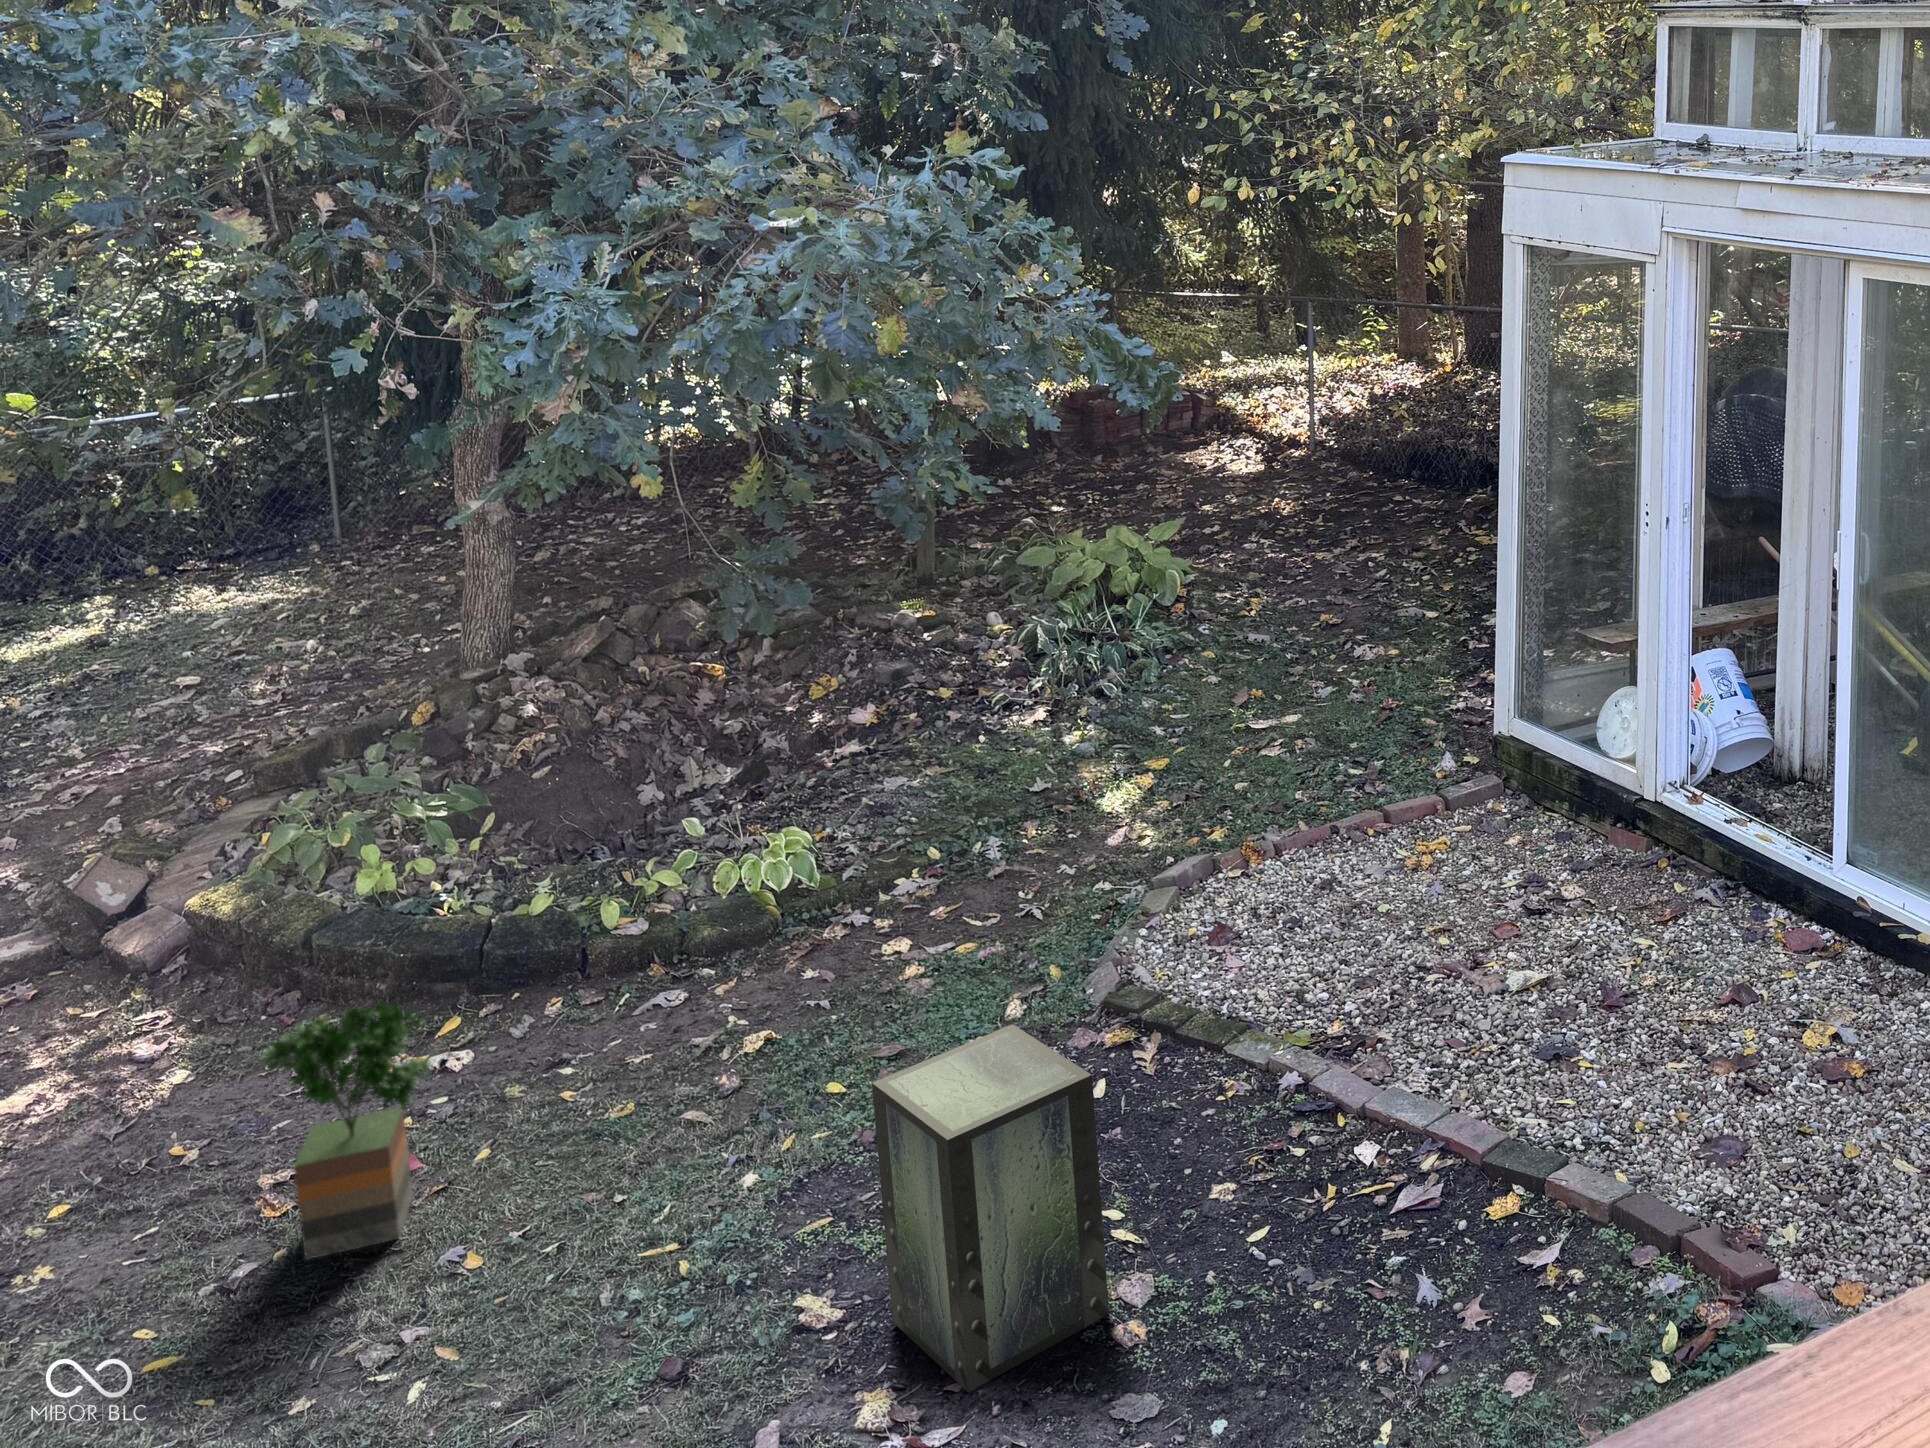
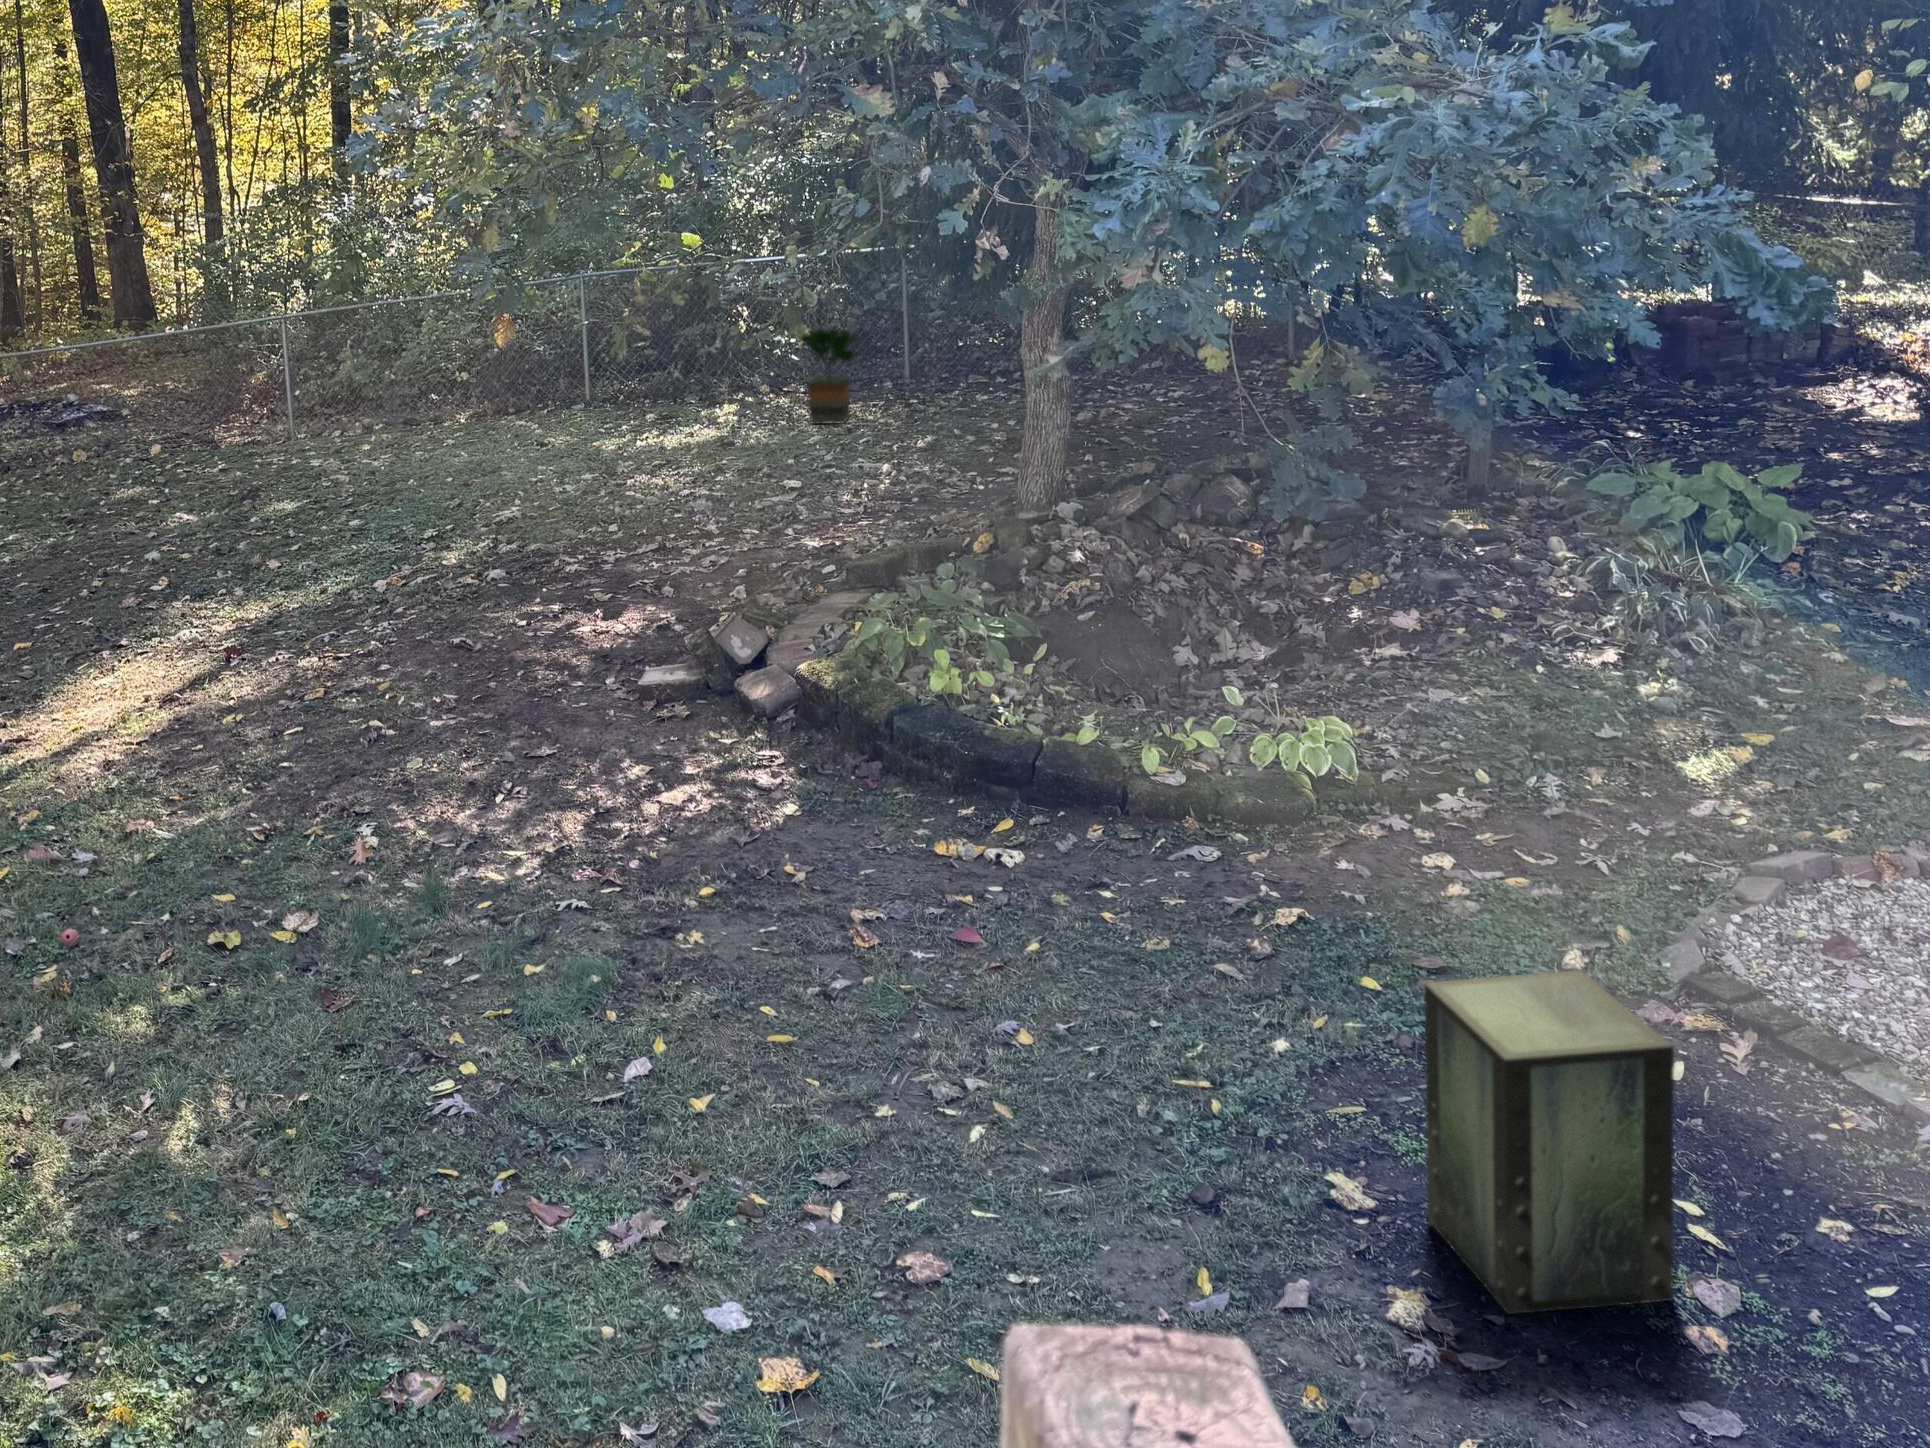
potted tree: present [263,1002,430,1260] -> present [799,328,859,424]

